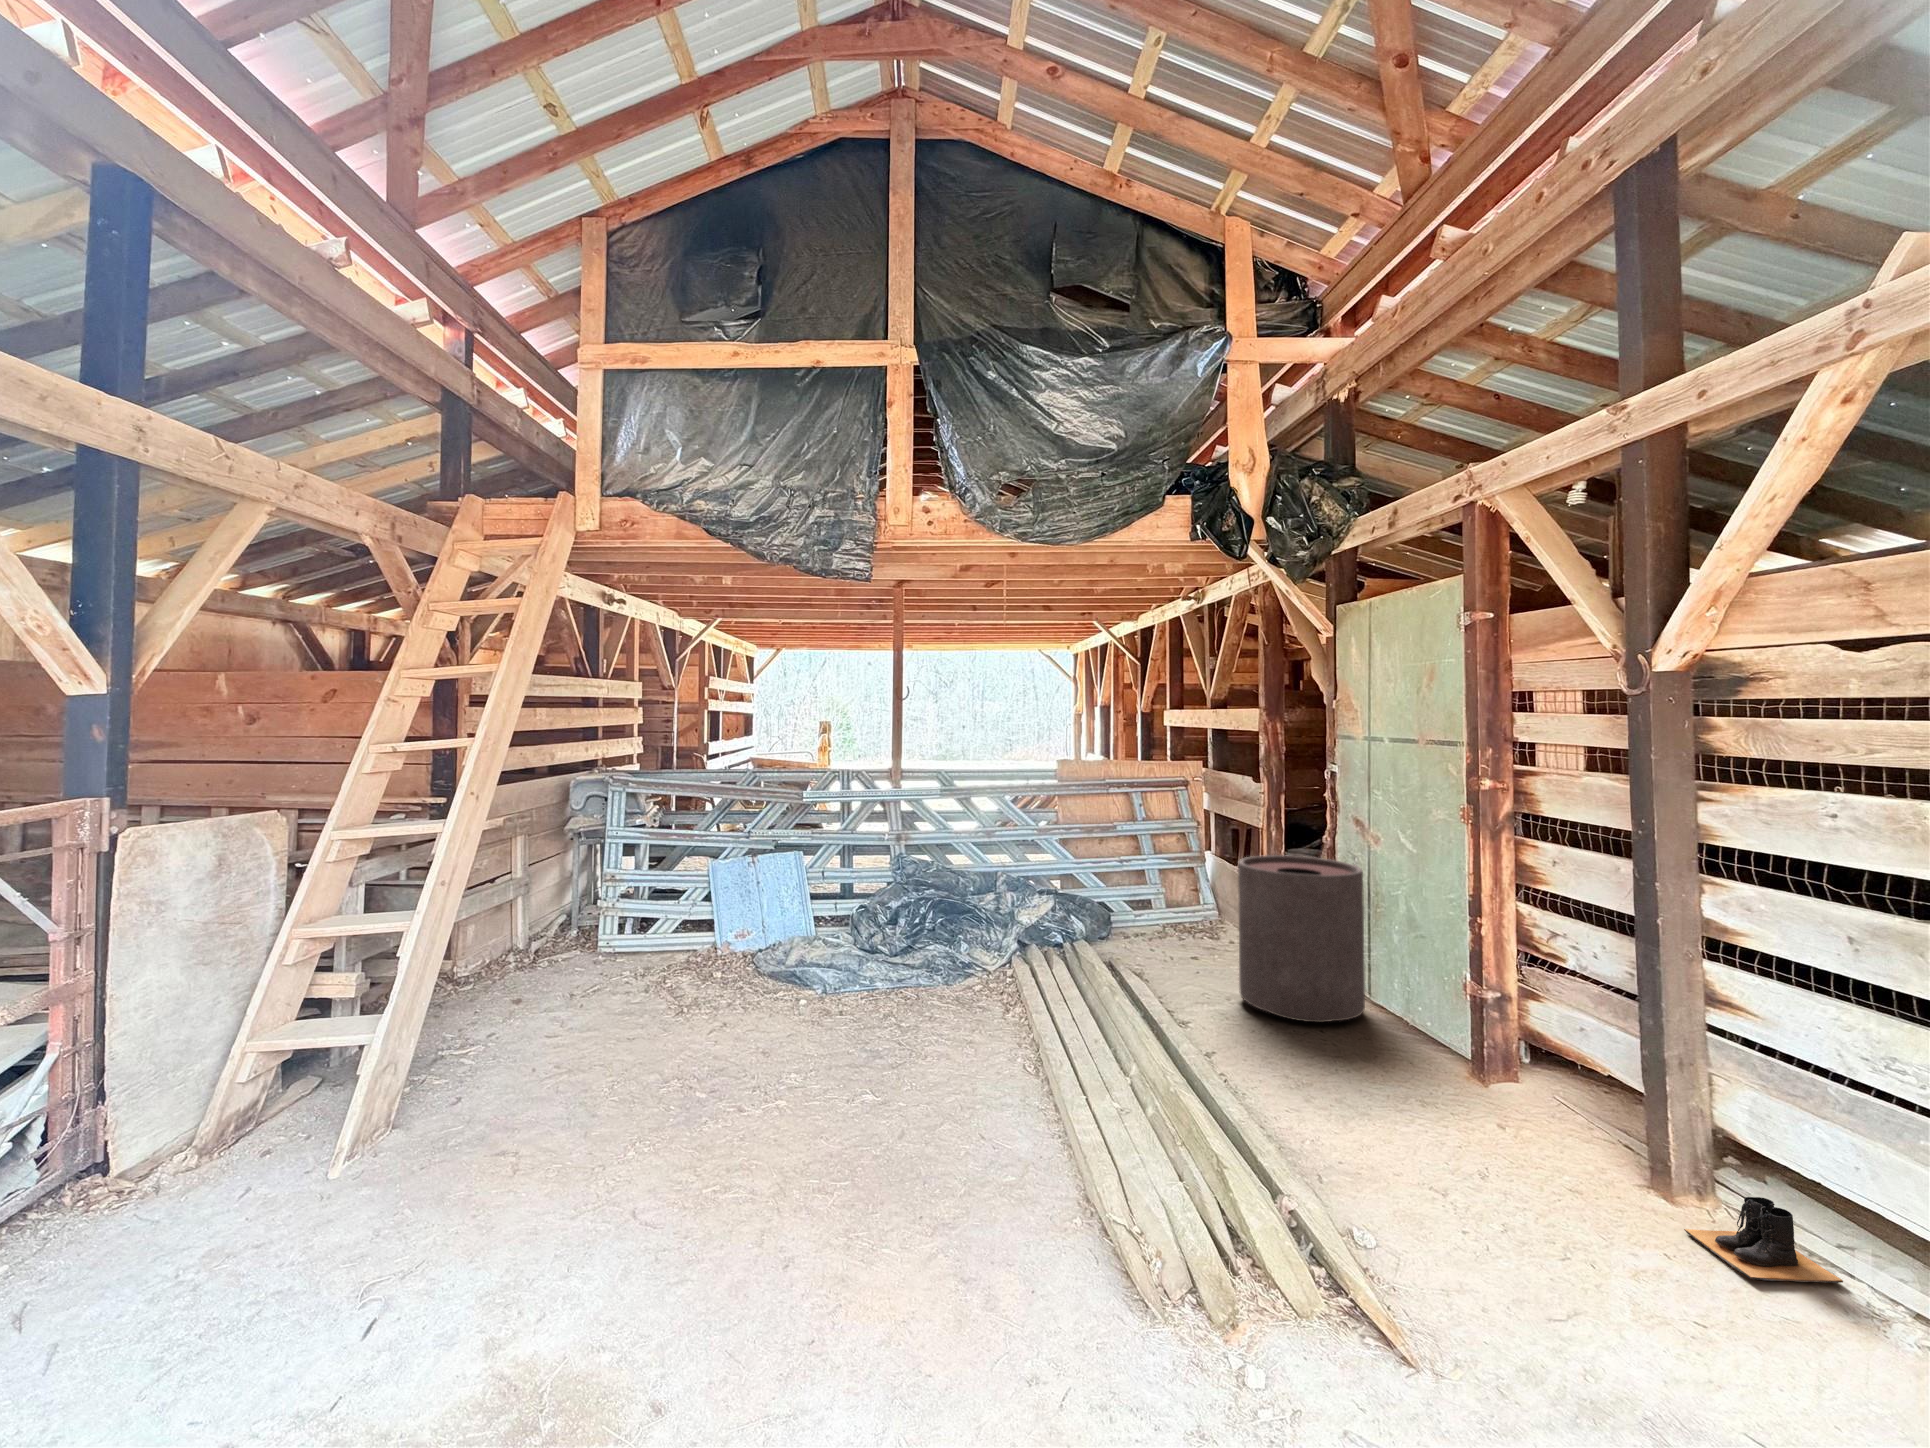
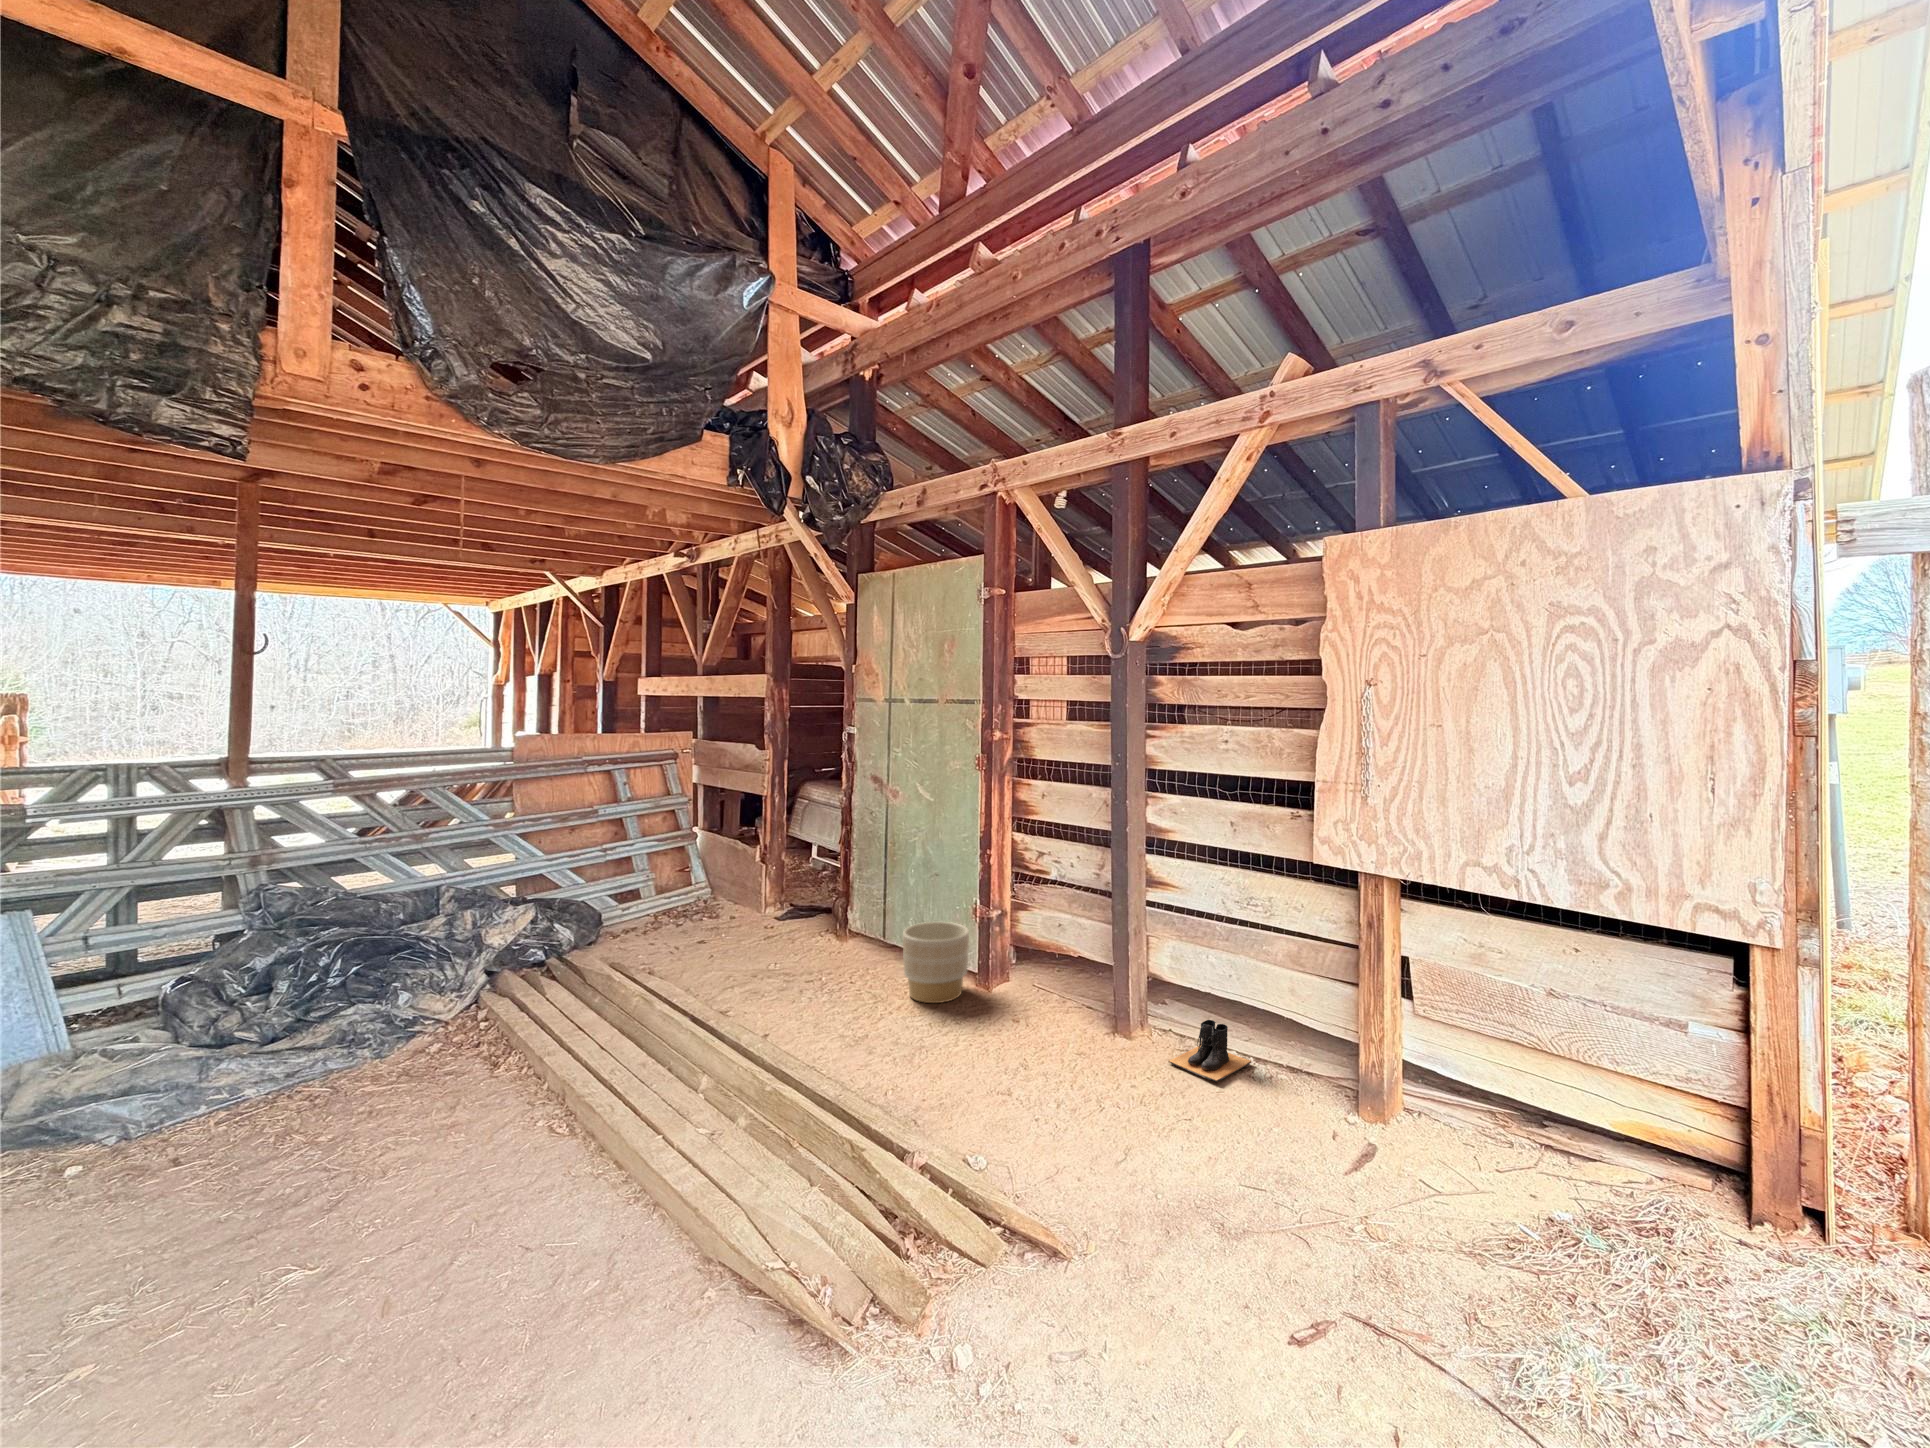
trash can: present [1238,855,1365,1022] -> none [770,817,887,978]
planter: none [1362,984,1446,1077] -> present [903,922,969,1003]

